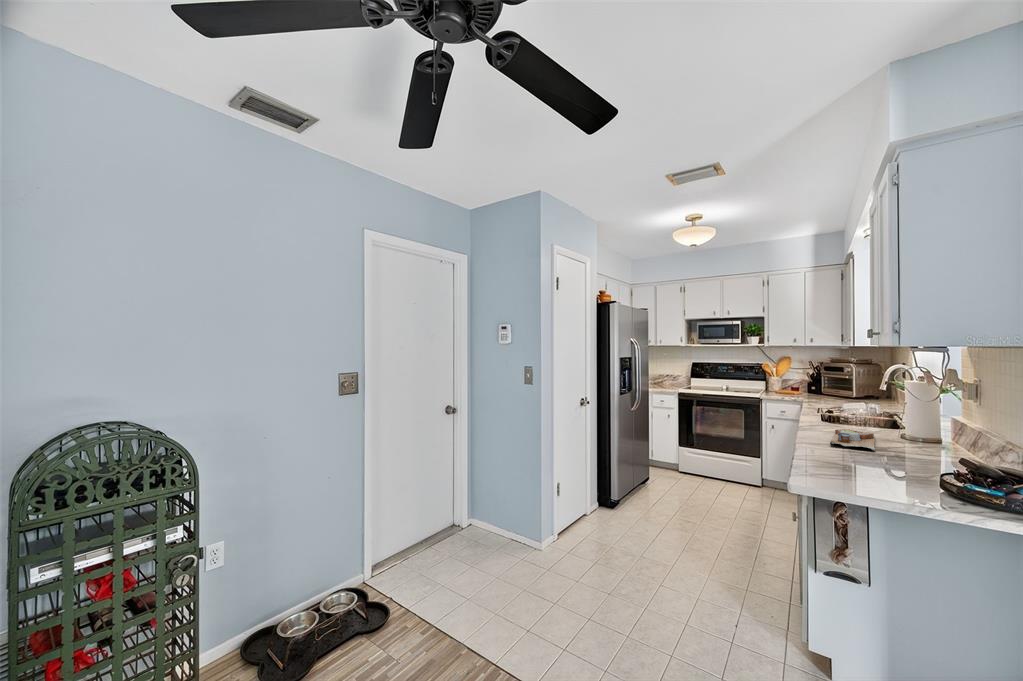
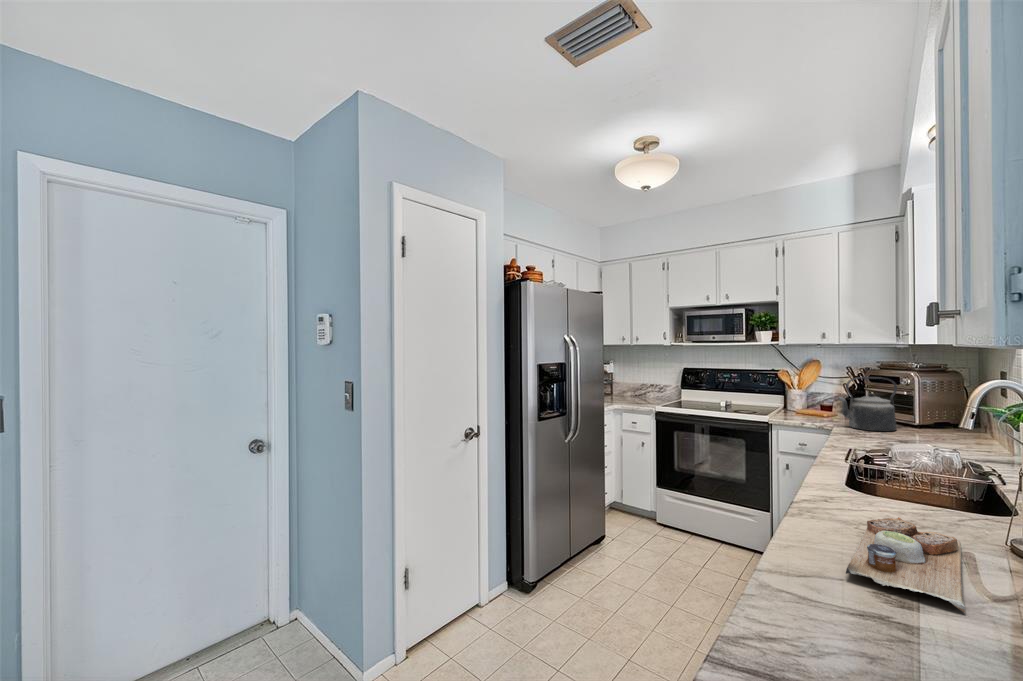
kettle: none [806,368,842,402] -> present [838,377,897,431]

